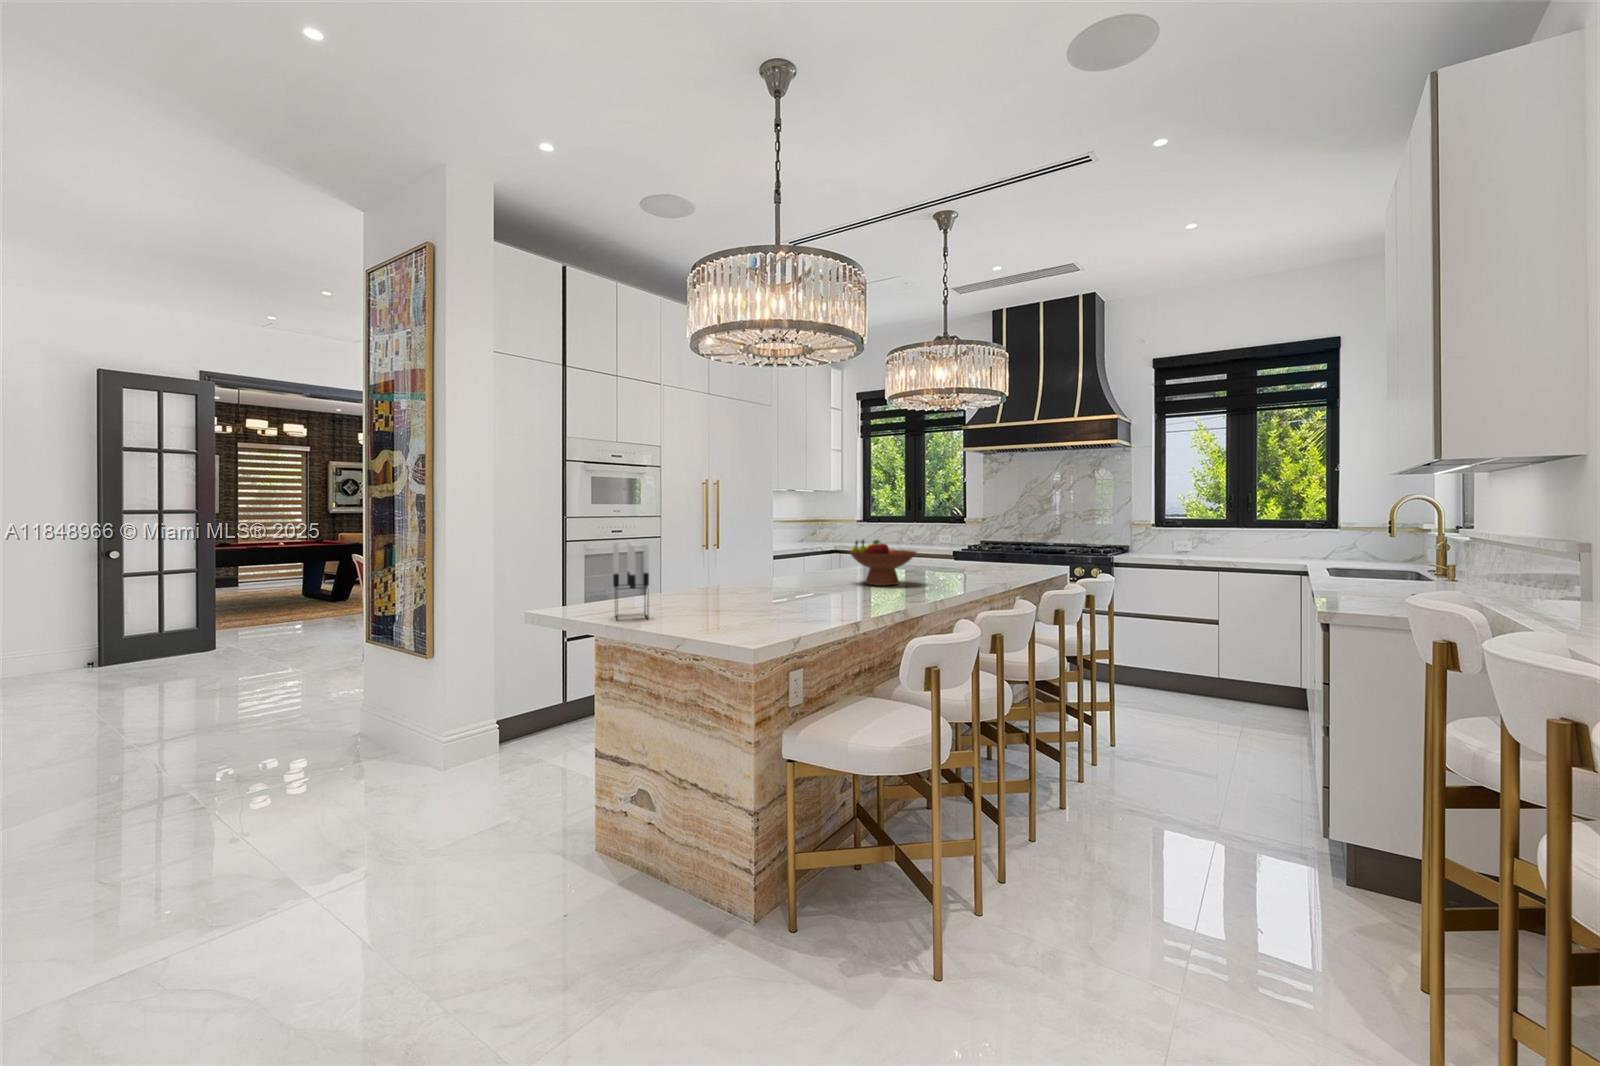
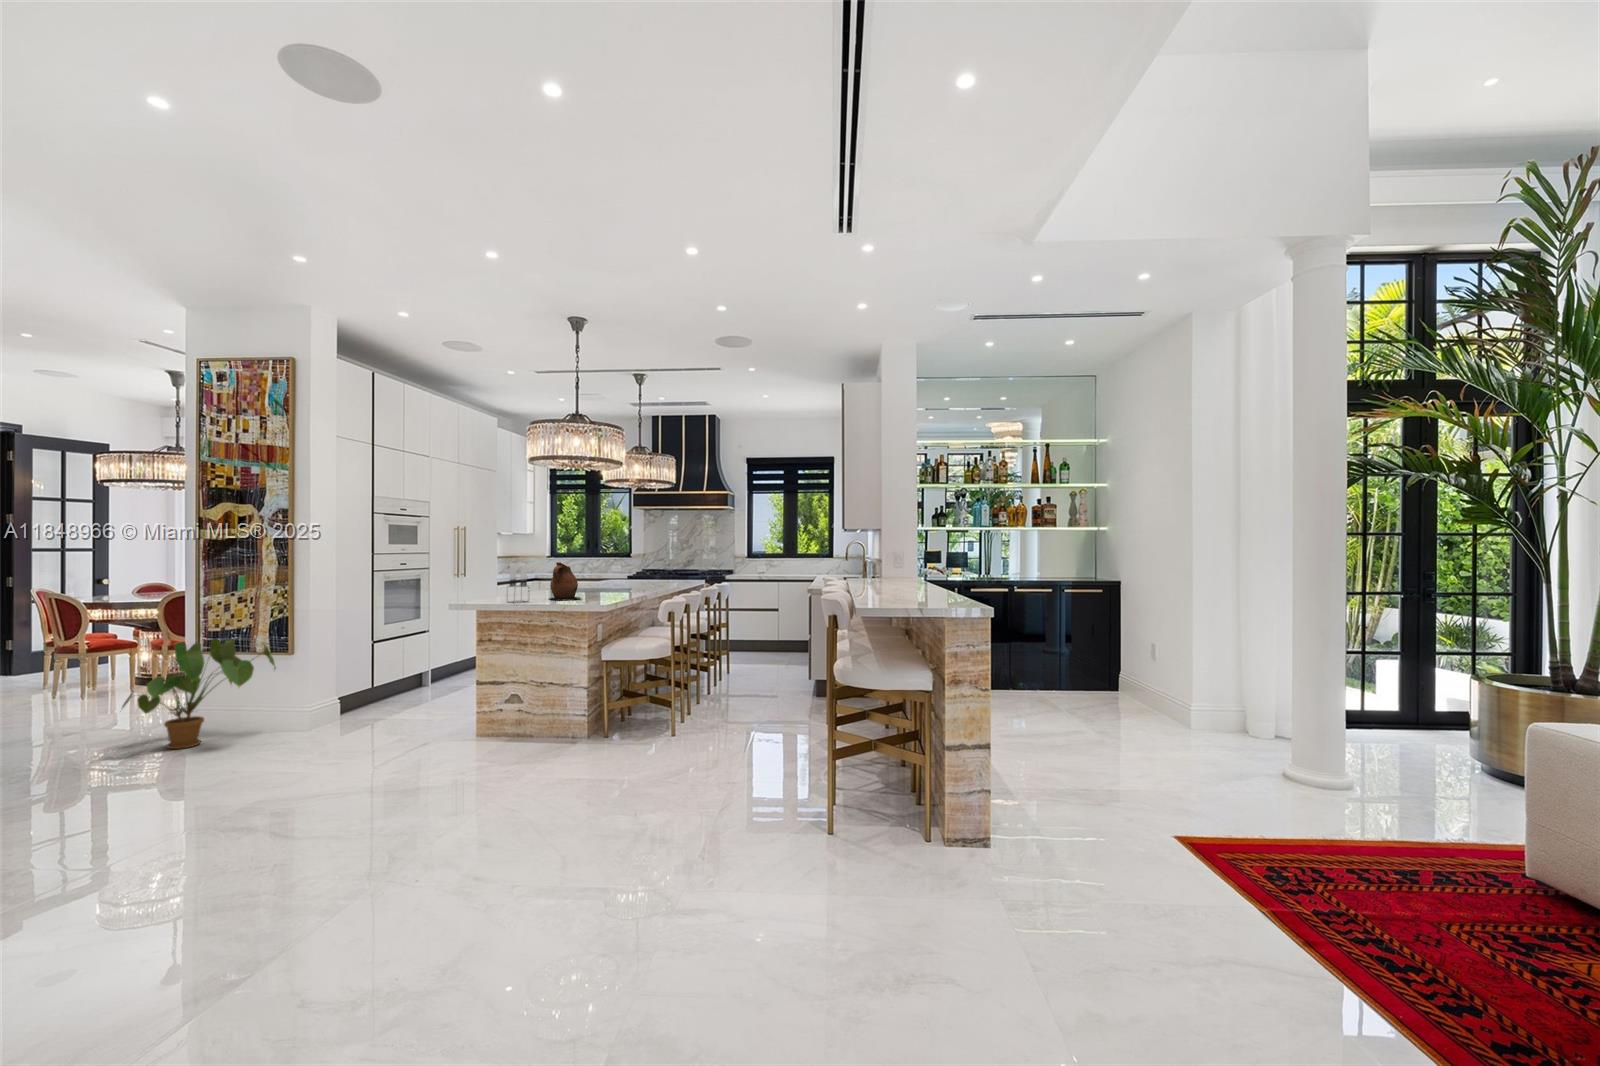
ceramic pitcher: none [701,540,761,616] -> present [549,562,581,600]
fruit bowl: present [849,540,916,585] -> none [595,564,635,590]
house plant: none [220,632,405,783] -> present [122,639,276,749]

